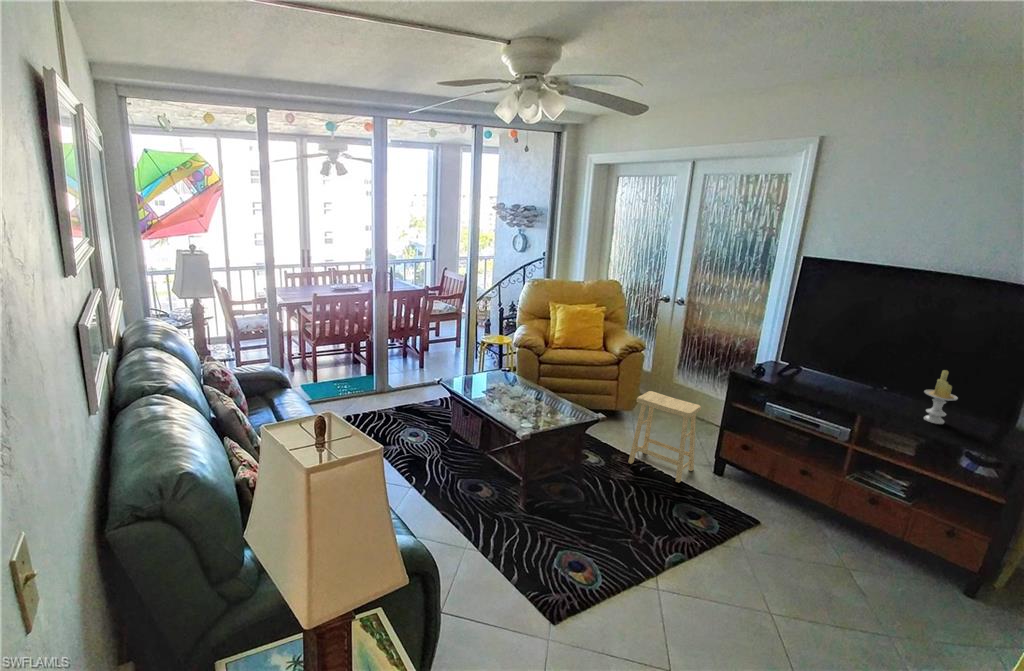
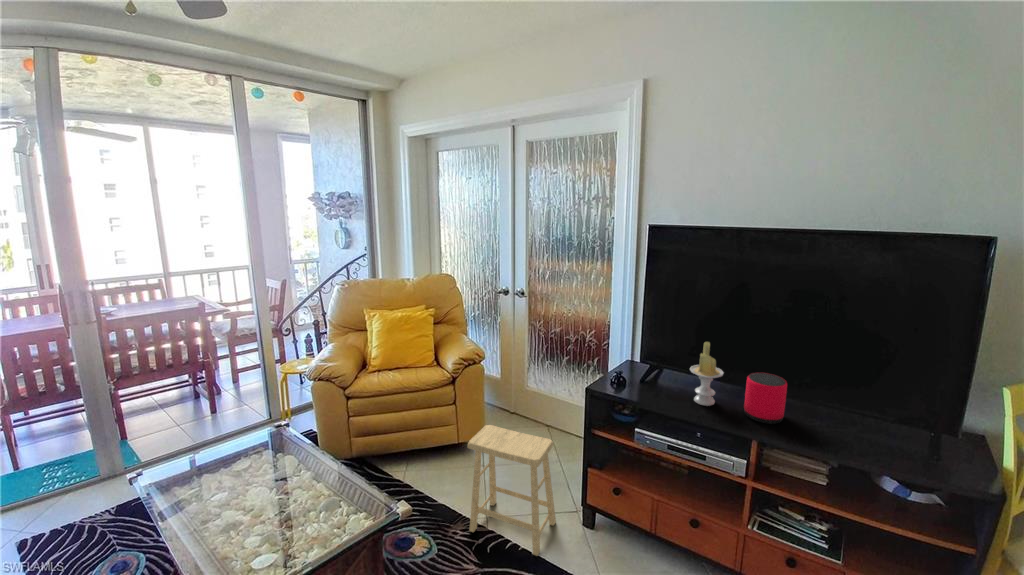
speaker: none [855,370,891,405] -> present [744,373,787,424]
candle: present [924,370,958,424] -> present [690,342,724,406]

